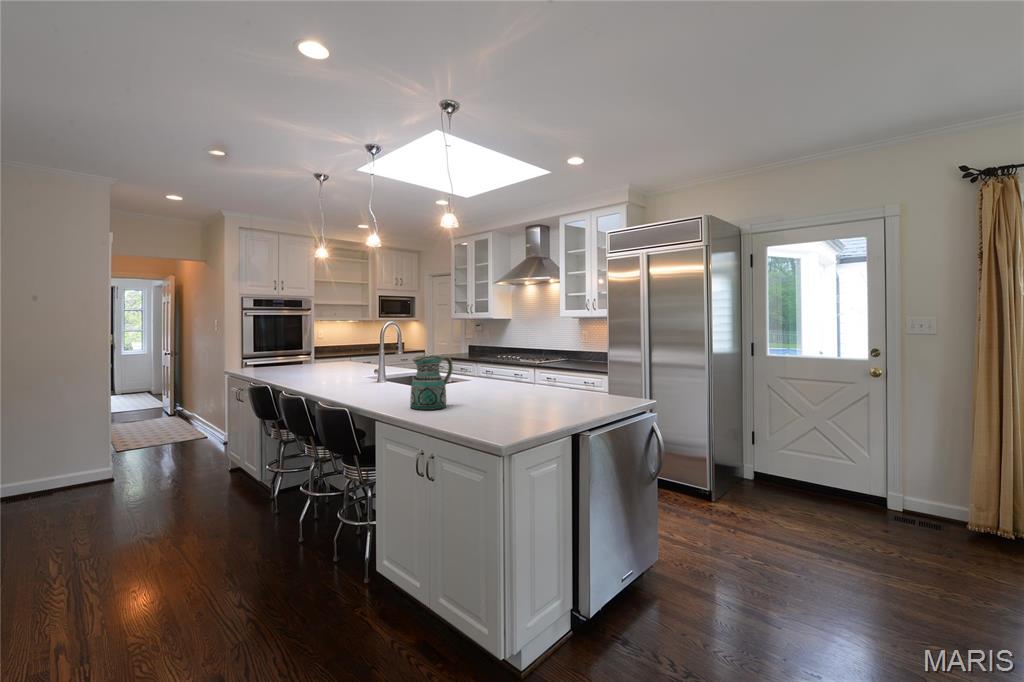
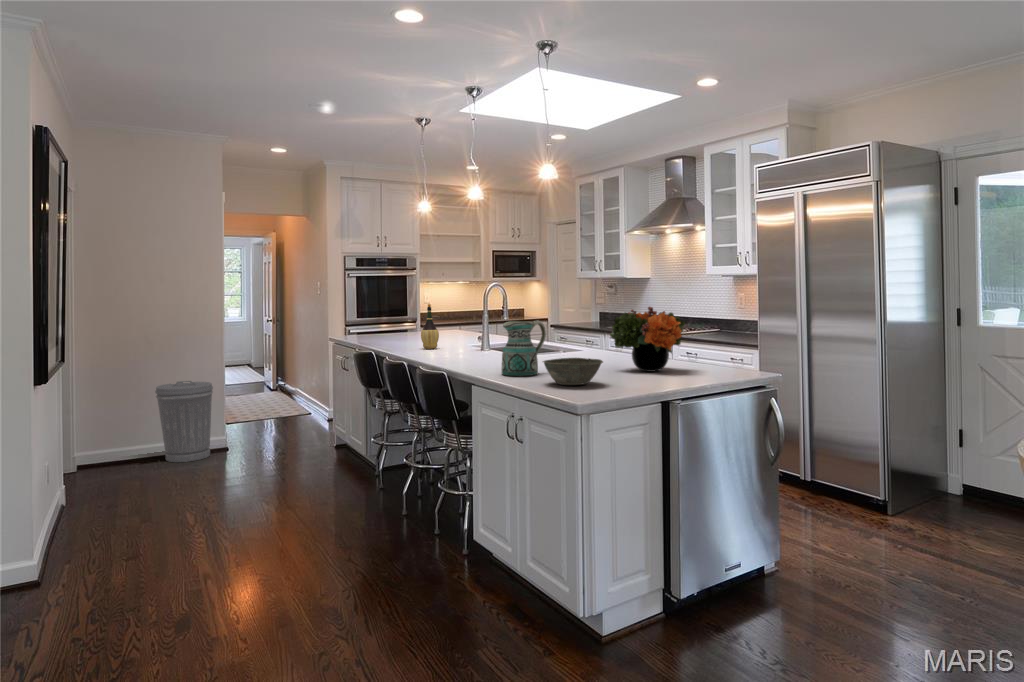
wine bottle: none [320,339,338,380] -> present [421,304,439,349]
flower arrangement: none [509,341,577,400] -> present [610,307,685,372]
bowl: none [457,391,518,419] -> present [543,358,603,385]
trash can: none [19,416,93,503] -> present [155,381,213,462]

